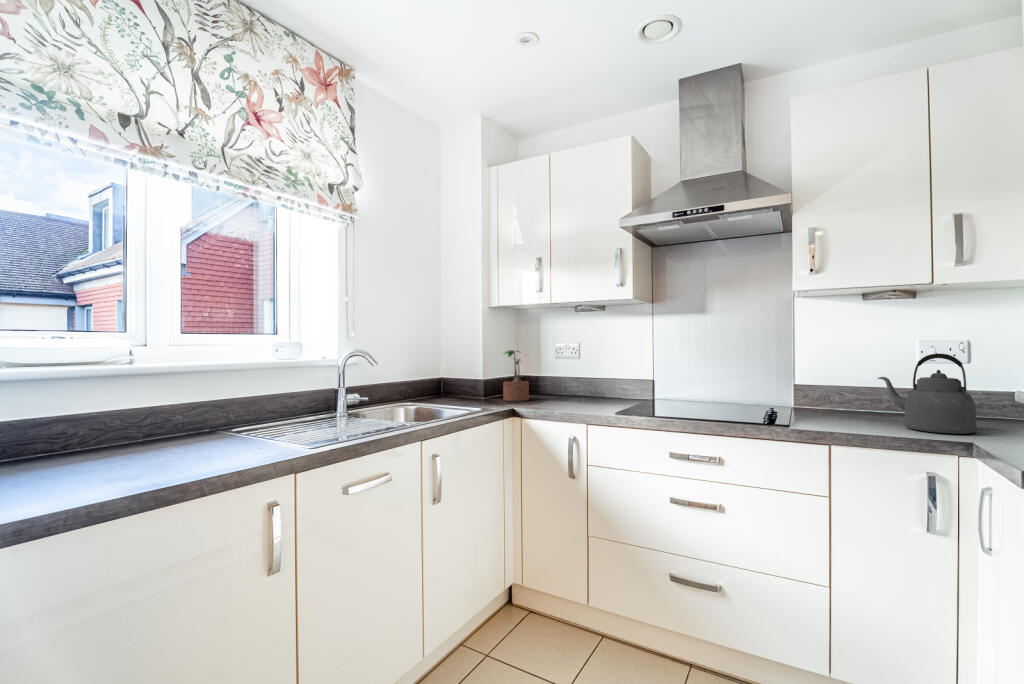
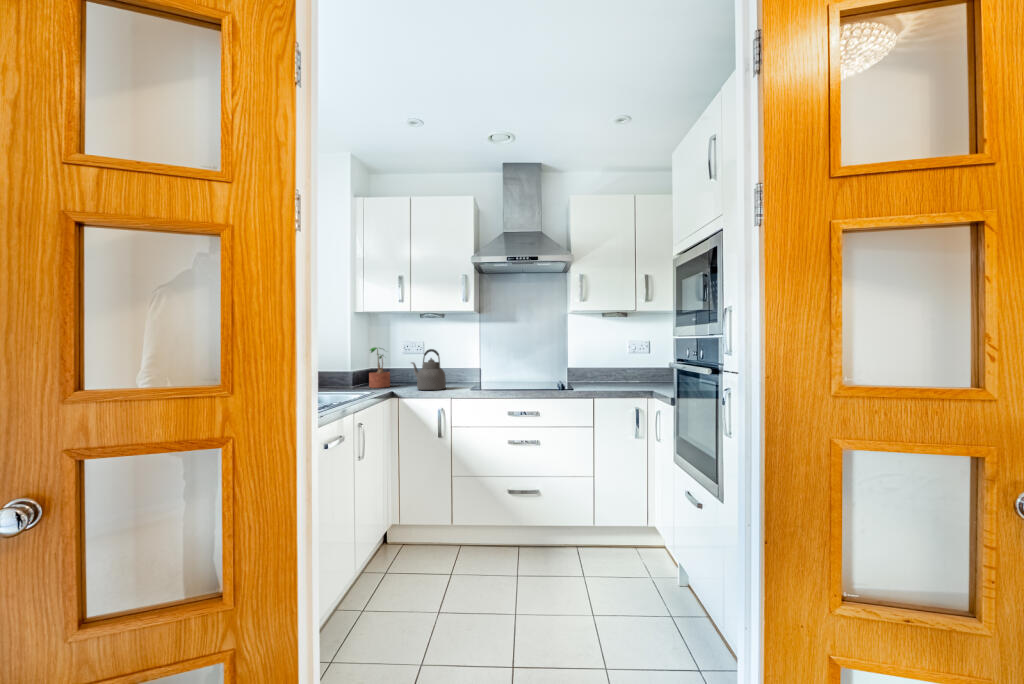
kettle: present [878,353,977,434] -> present [412,349,446,390]

